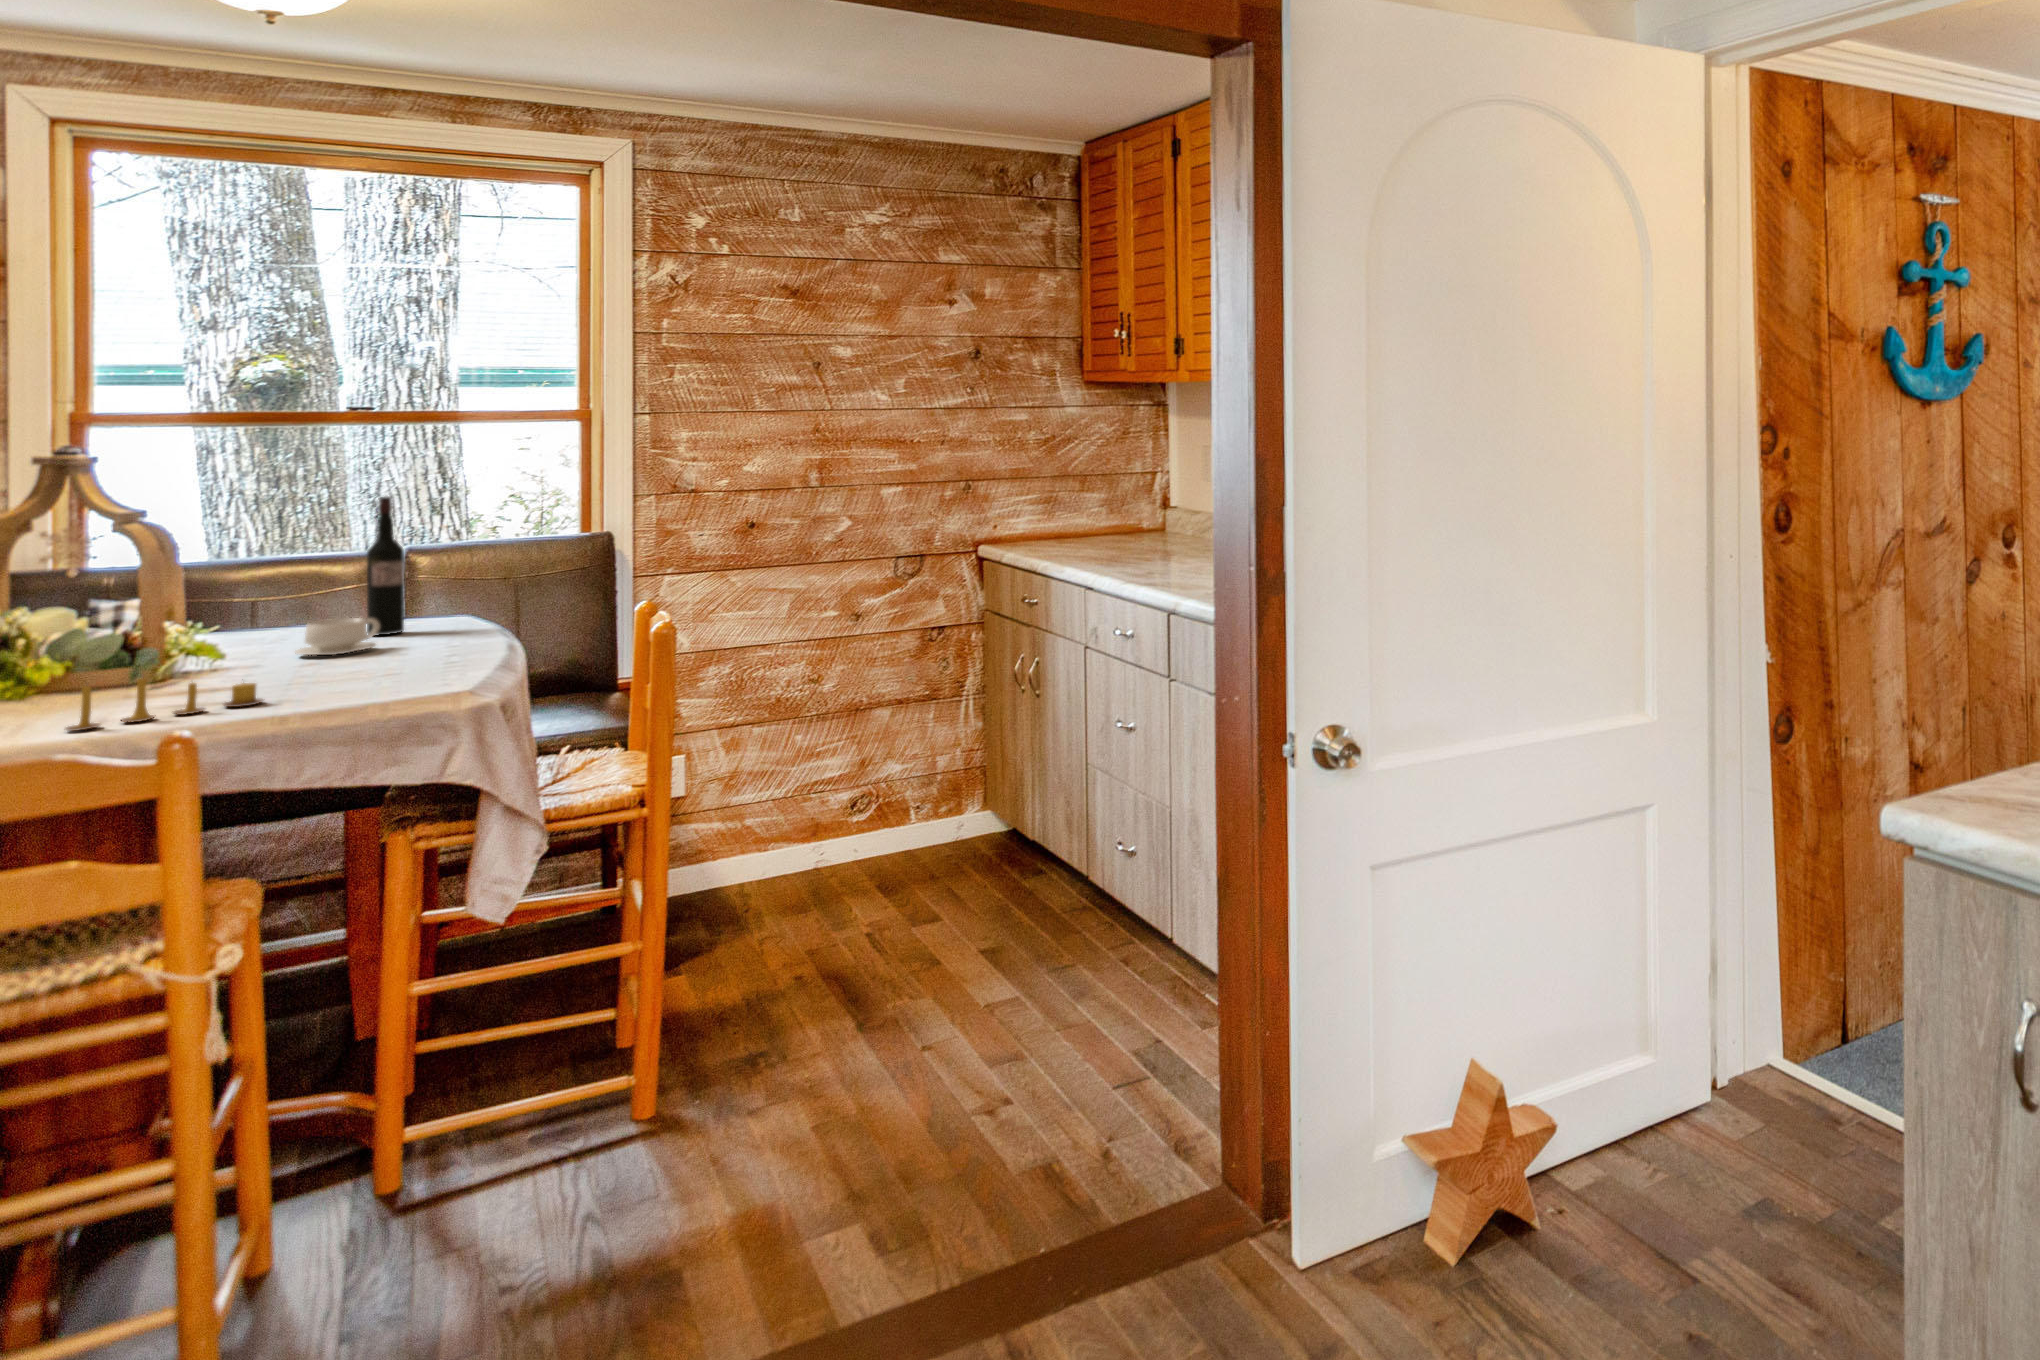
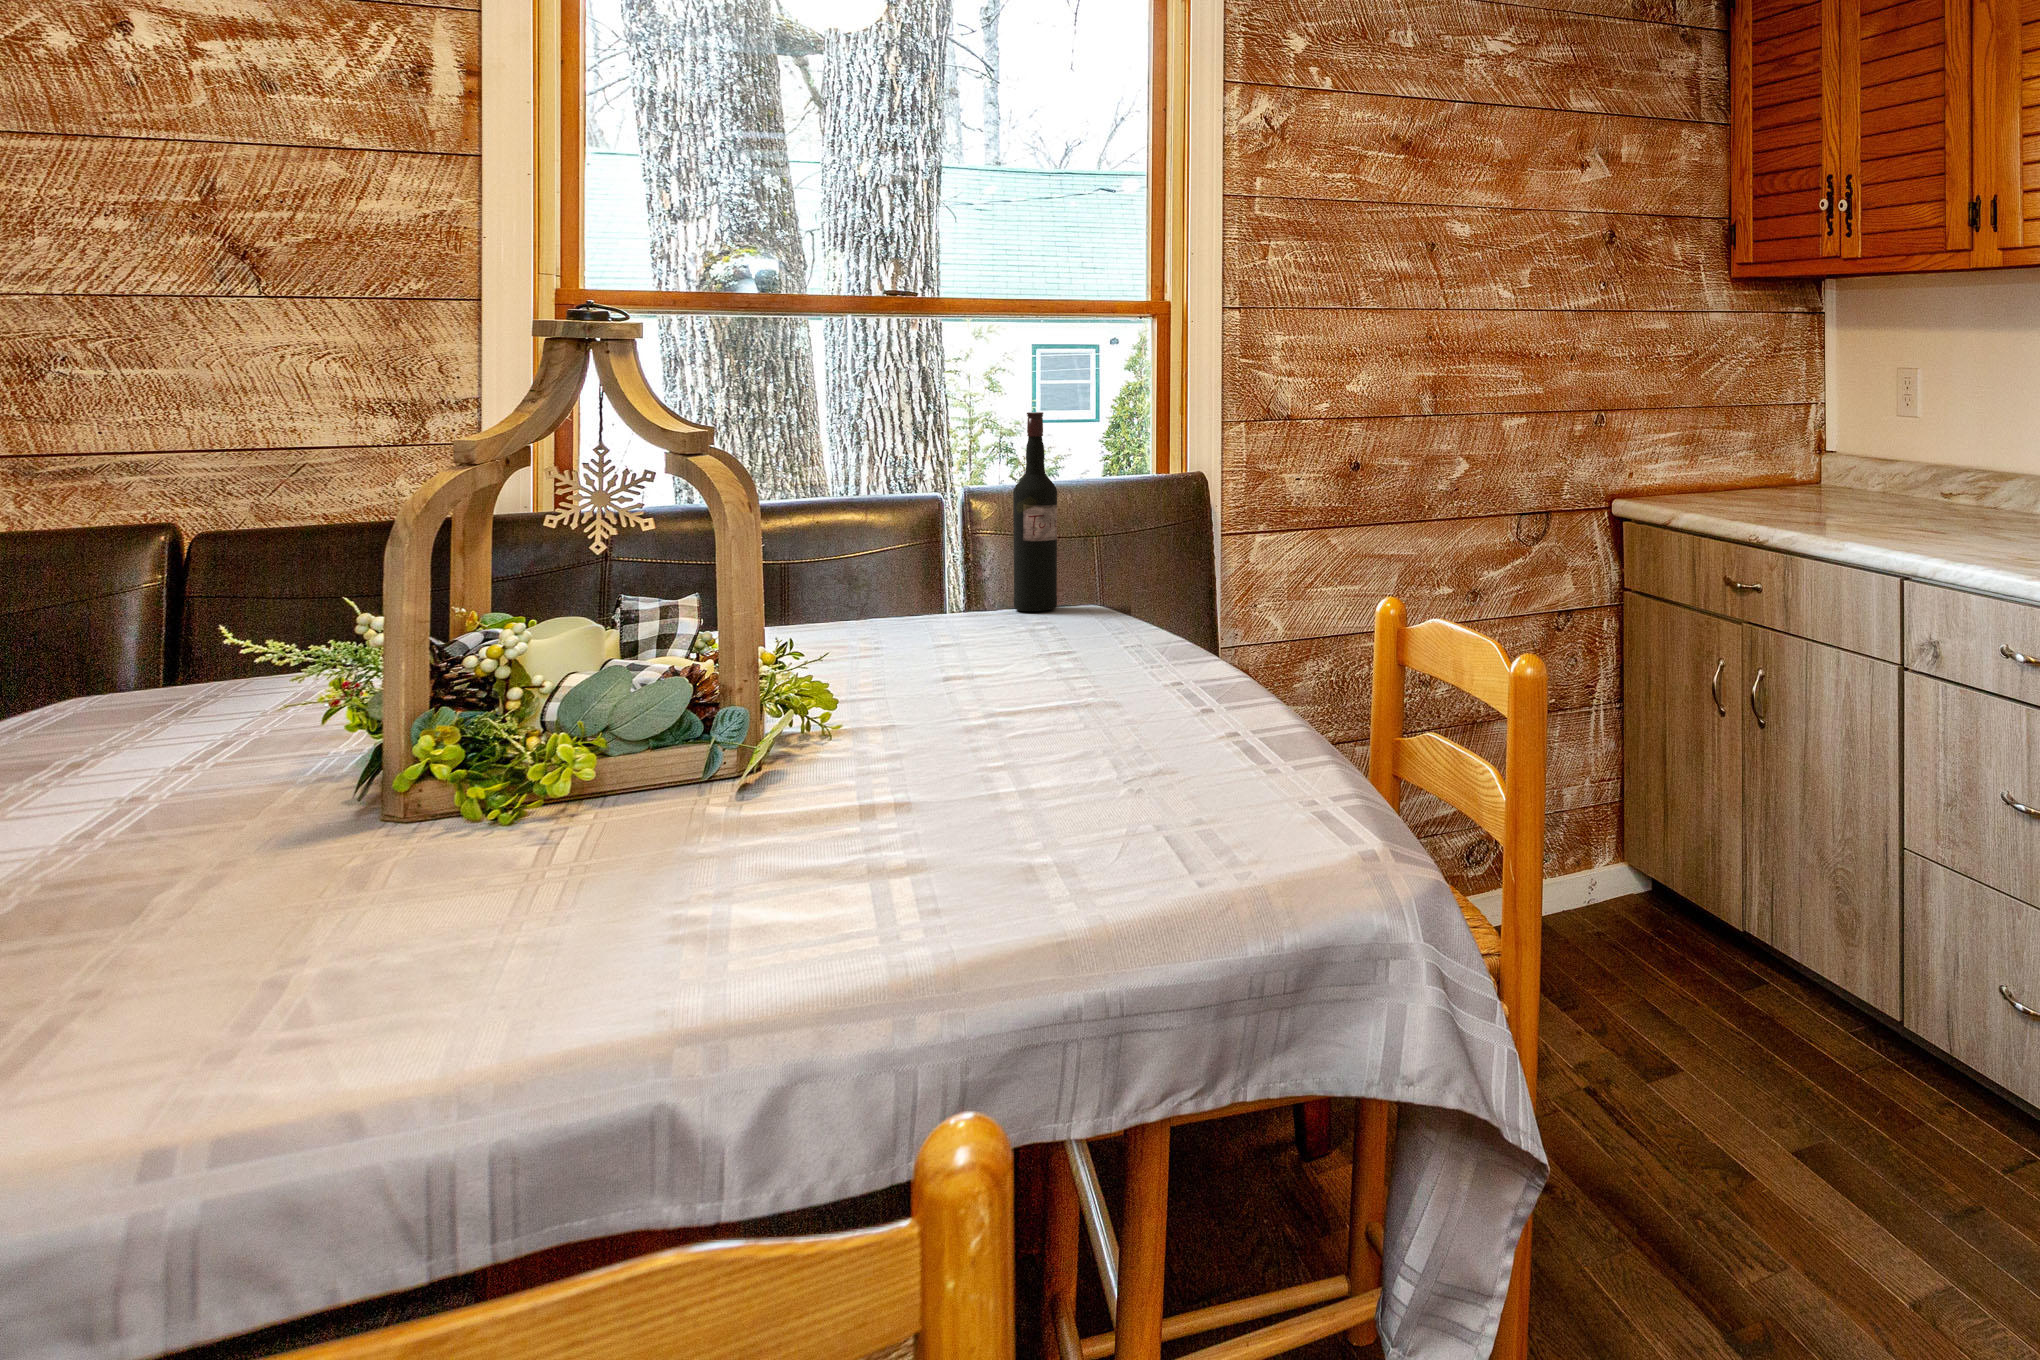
teacup: present [295,618,379,655] -> none [974,589,1073,644]
candle: present [66,678,263,731] -> none [871,689,1087,781]

